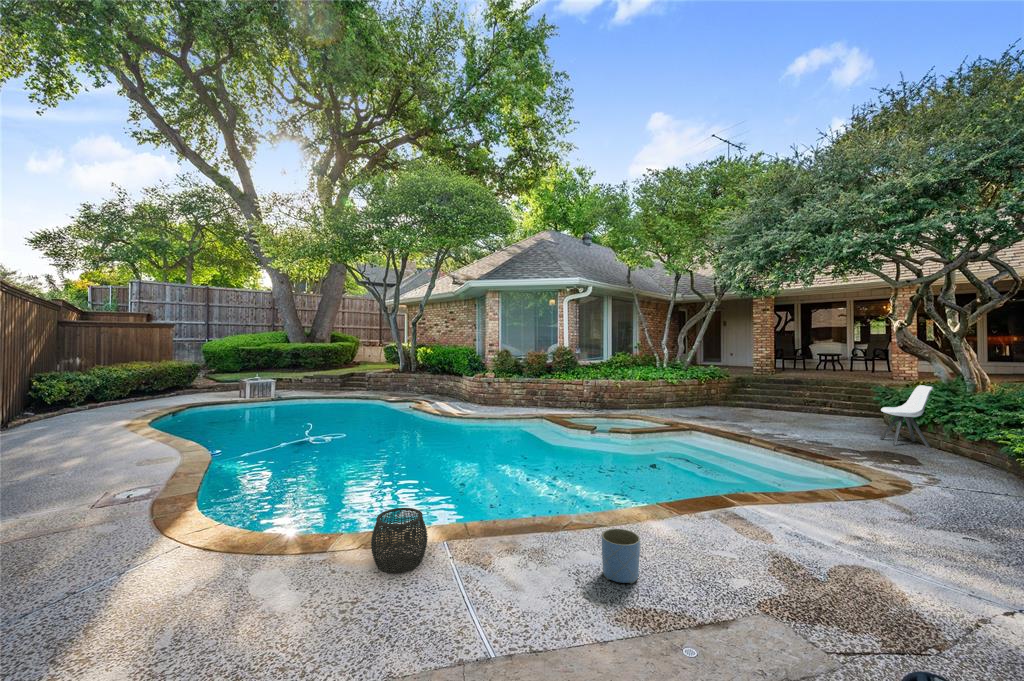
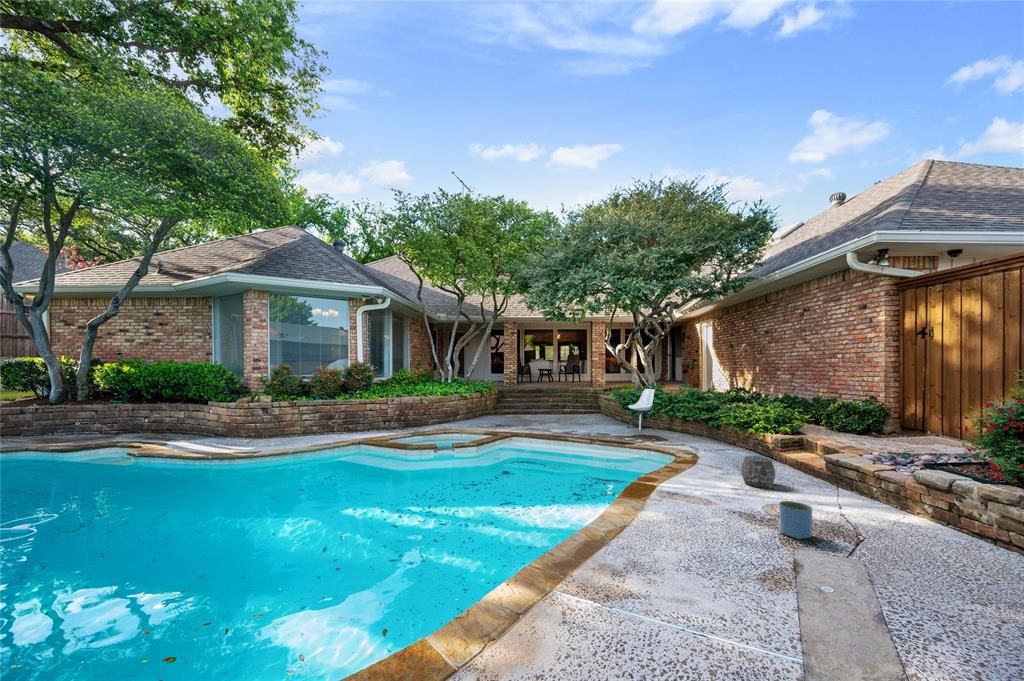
woven basket: present [371,508,428,574] -> present [741,456,775,487]
planter: present [601,529,640,584] -> present [779,501,812,539]

